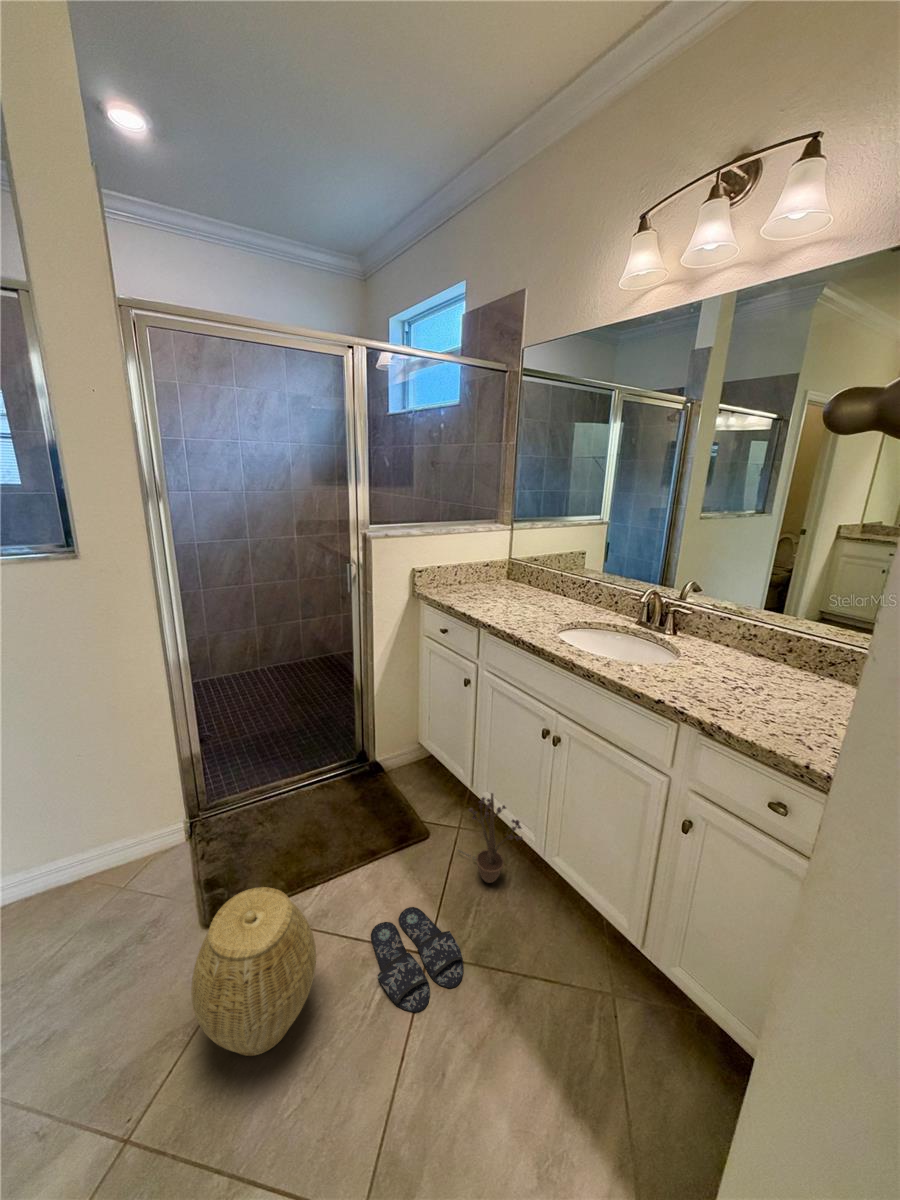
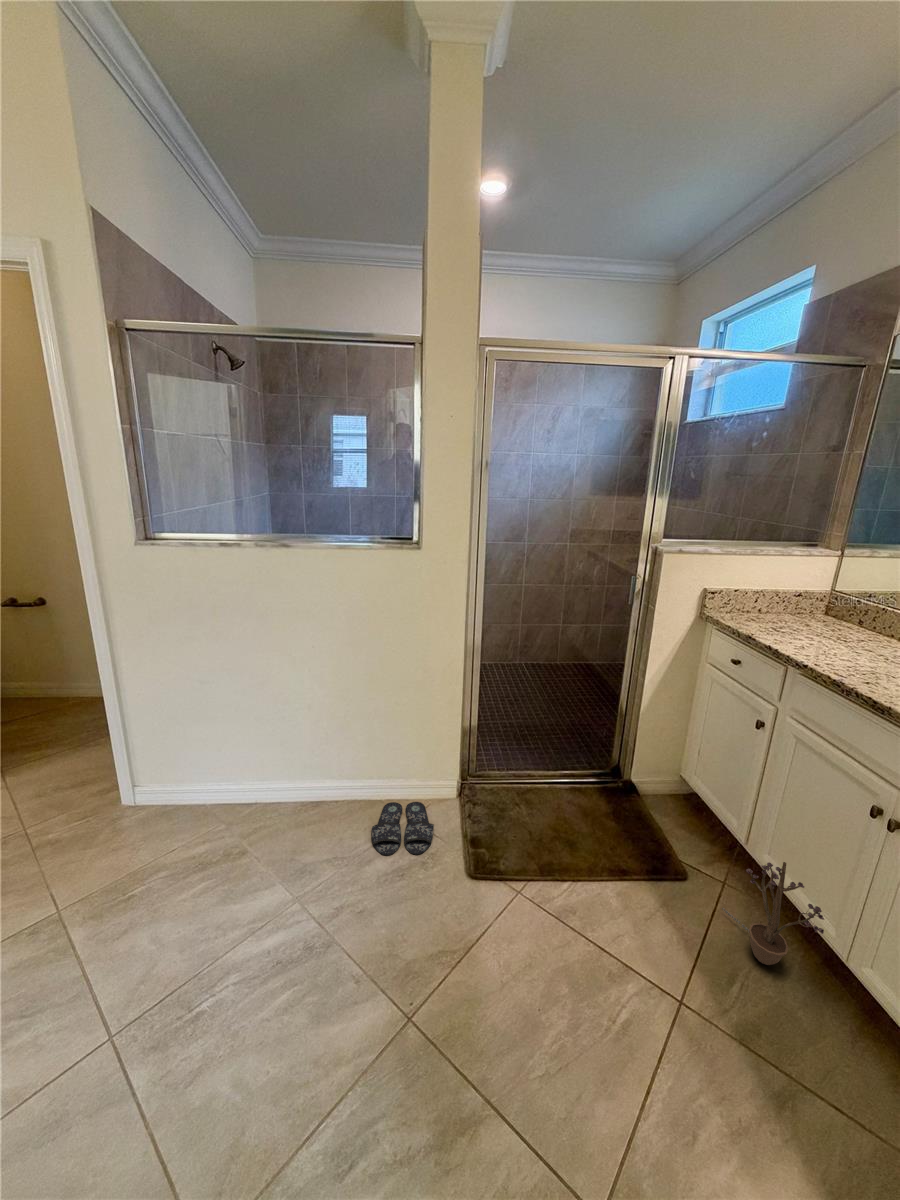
woven basket: present [191,887,316,1056] -> none [466,859,570,1010]
slippers: present [371,907,463,1012] -> present [372,802,434,856]

